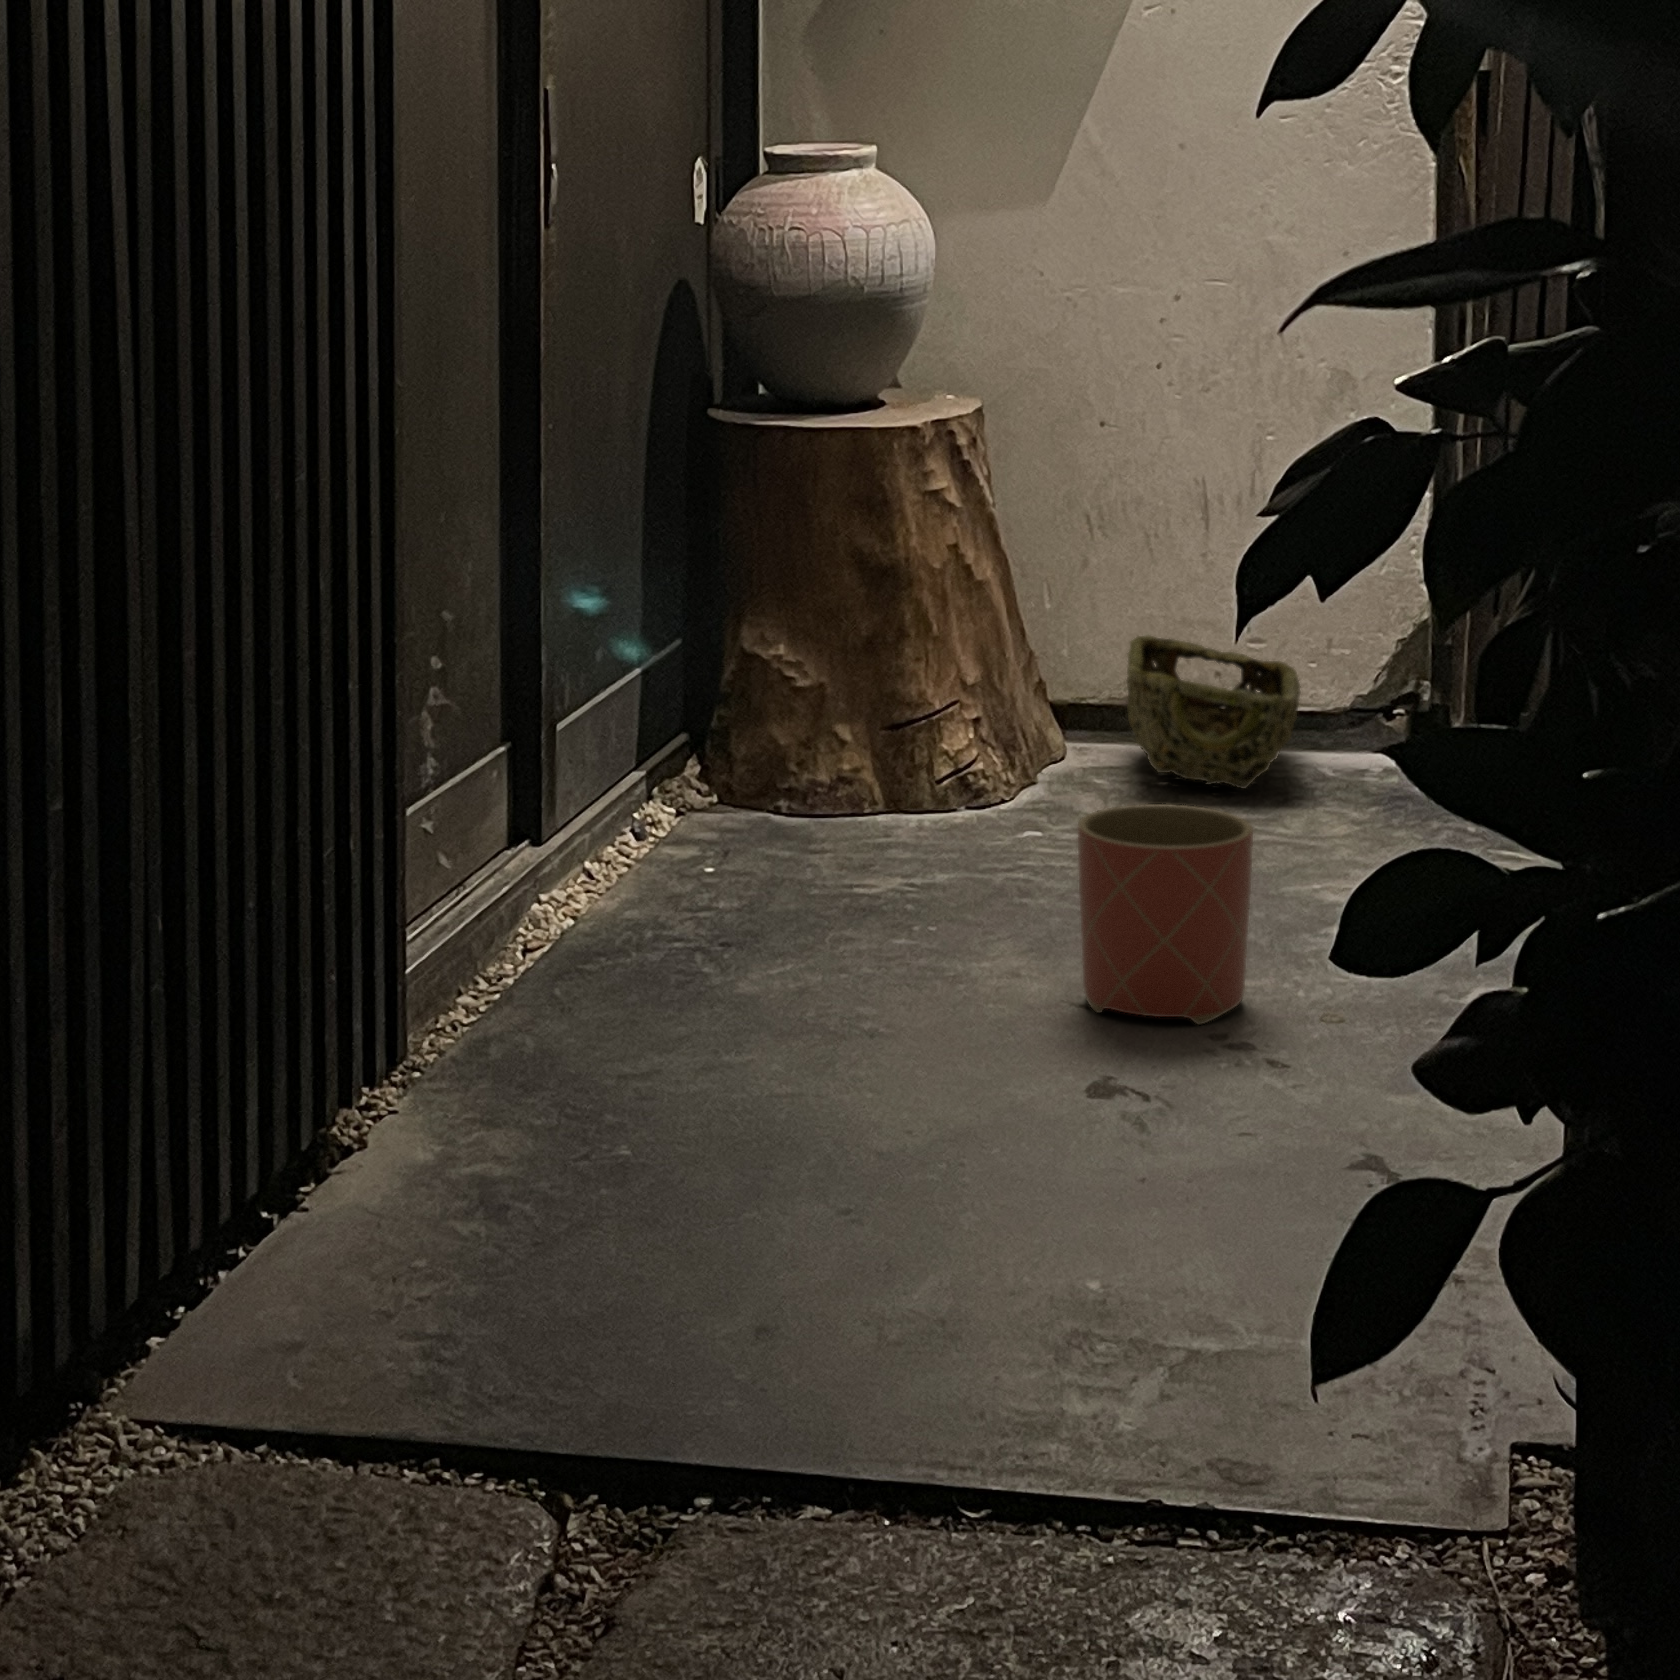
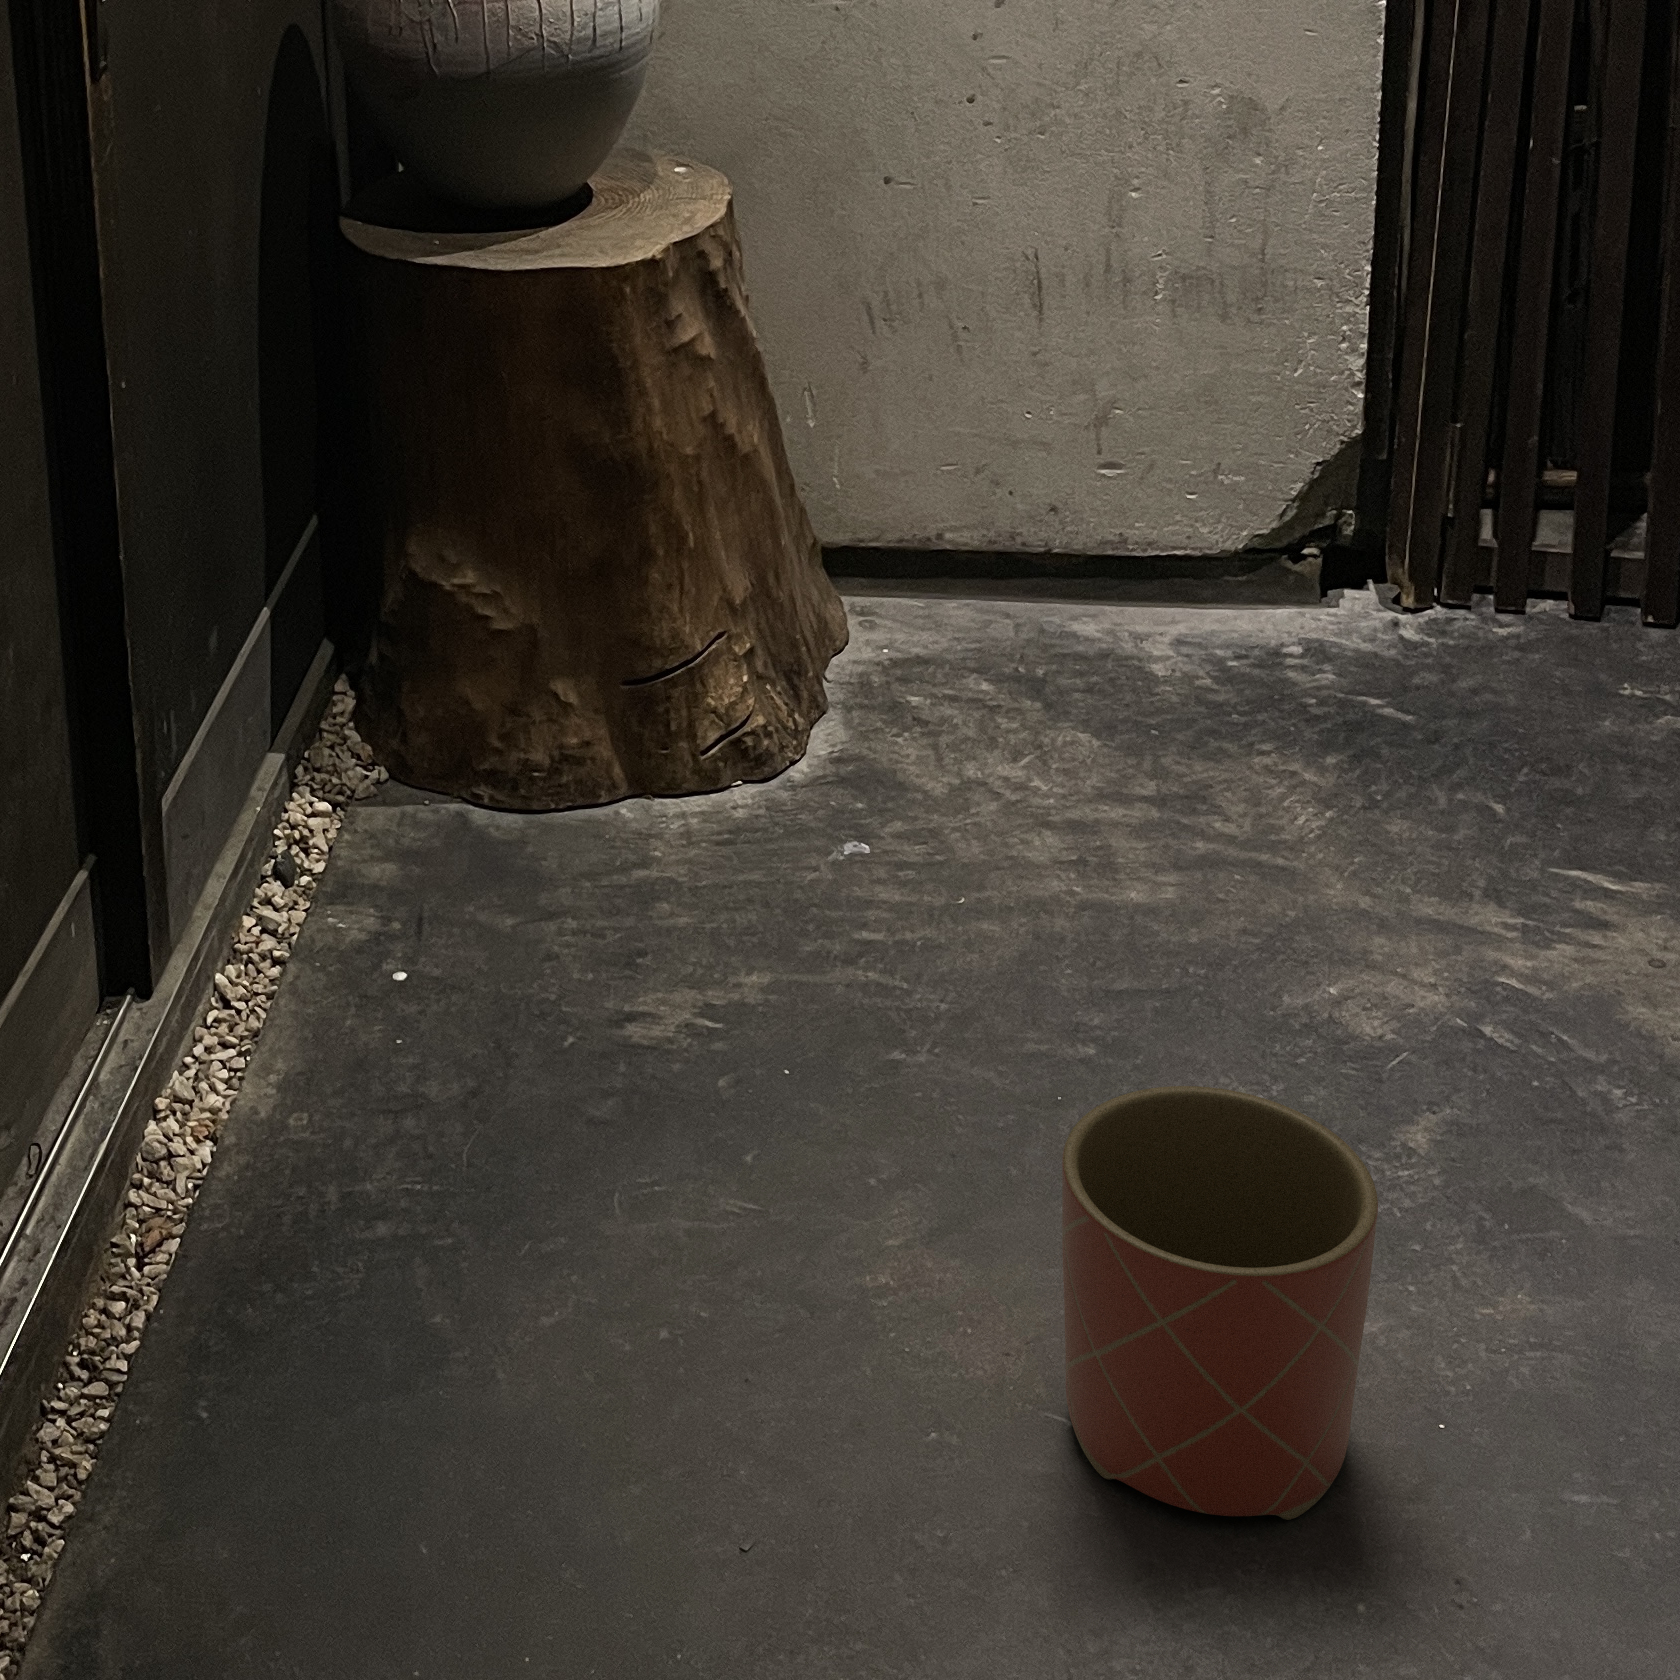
woven basket: present [1127,636,1301,788] -> none [932,457,1210,717]

